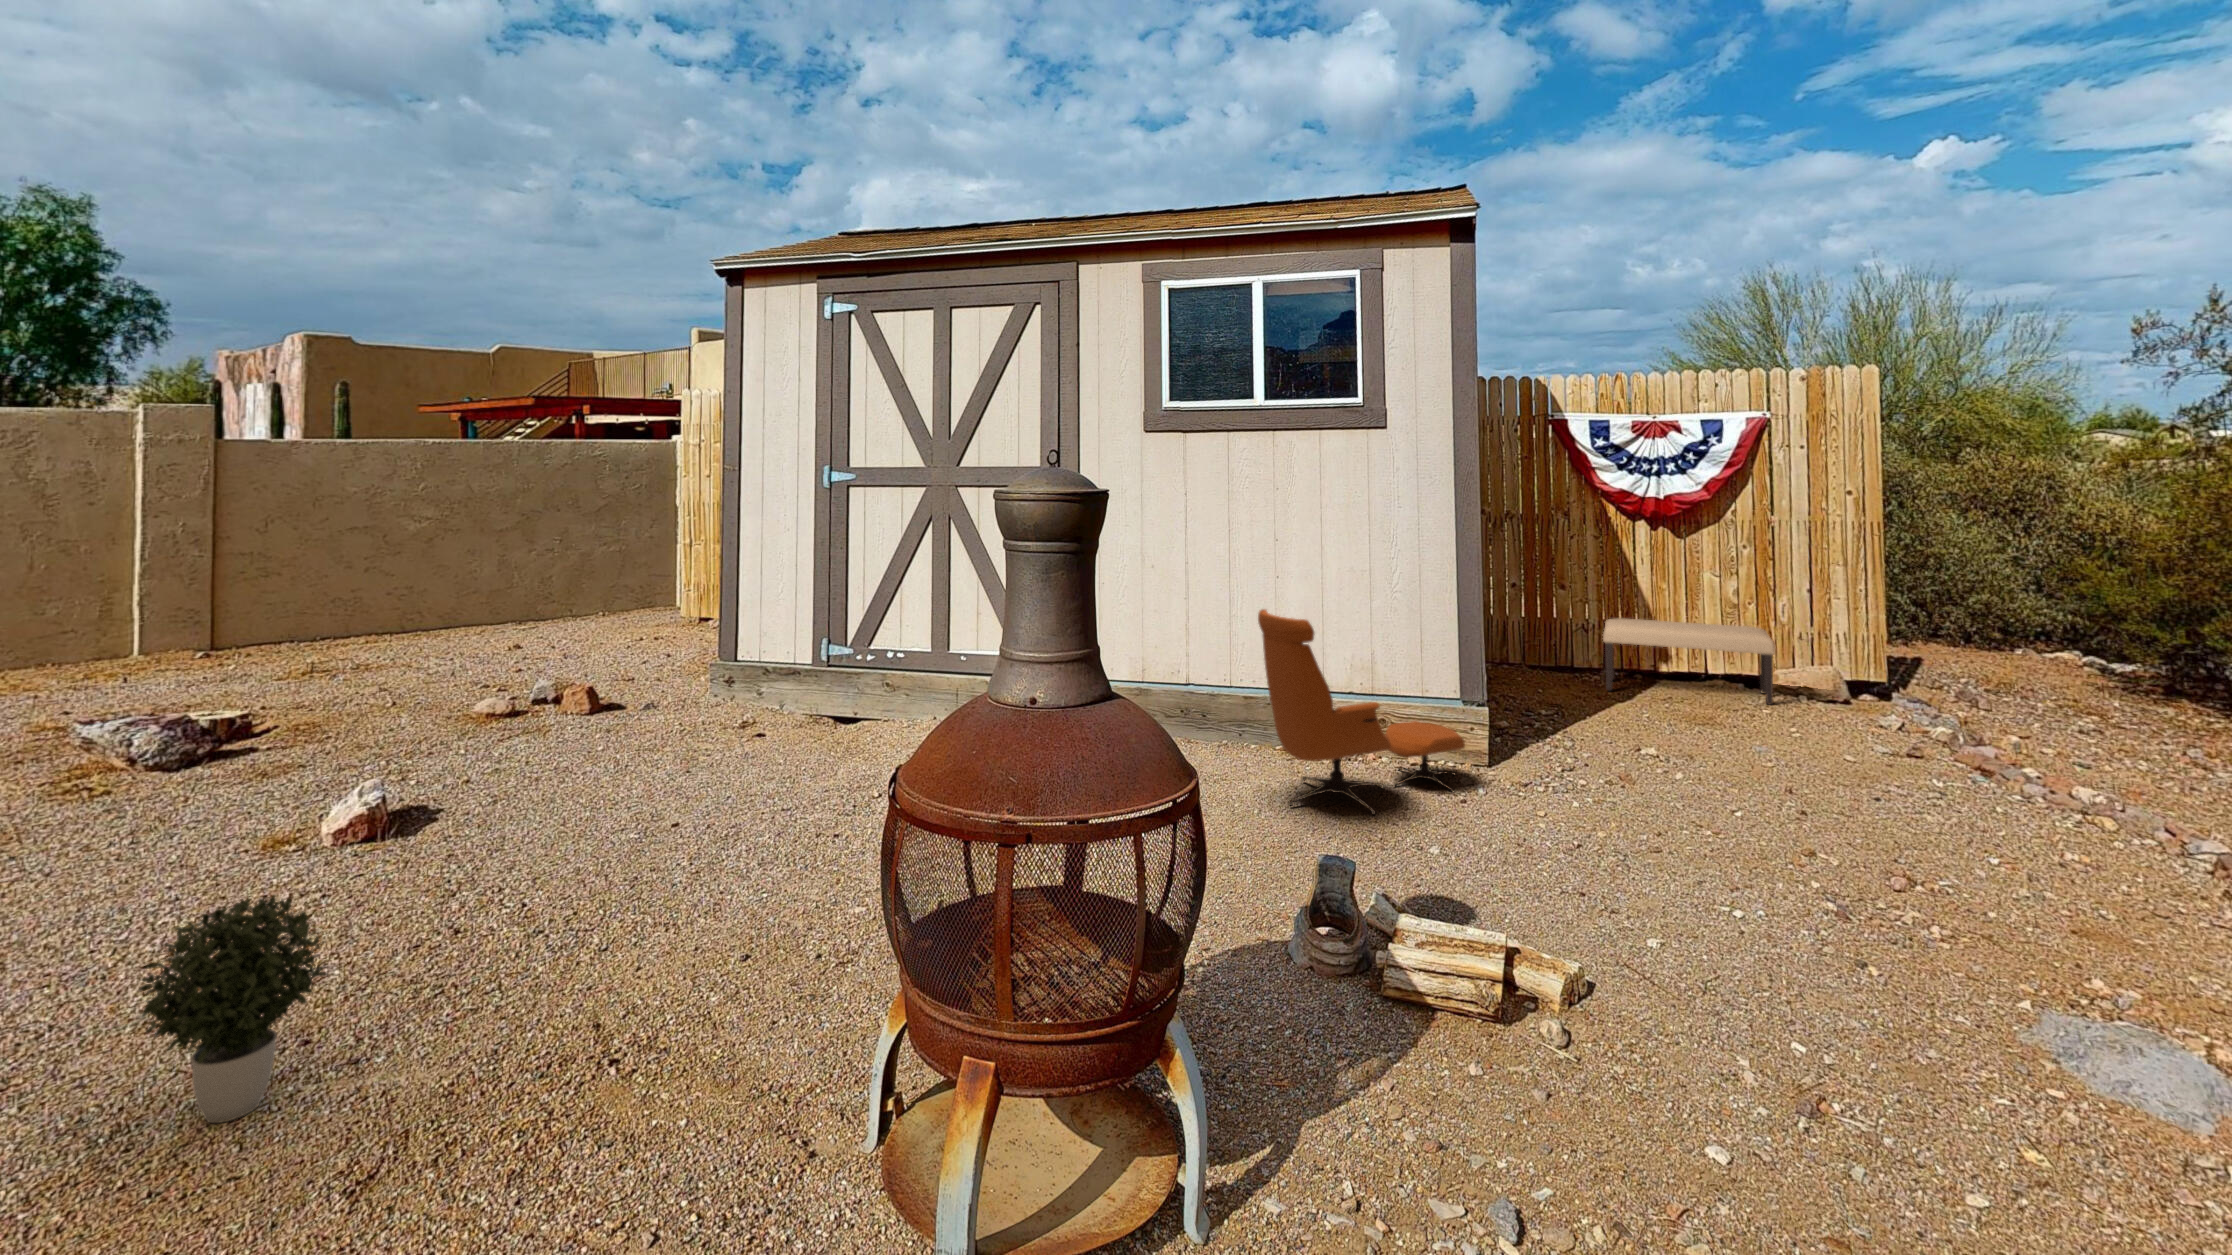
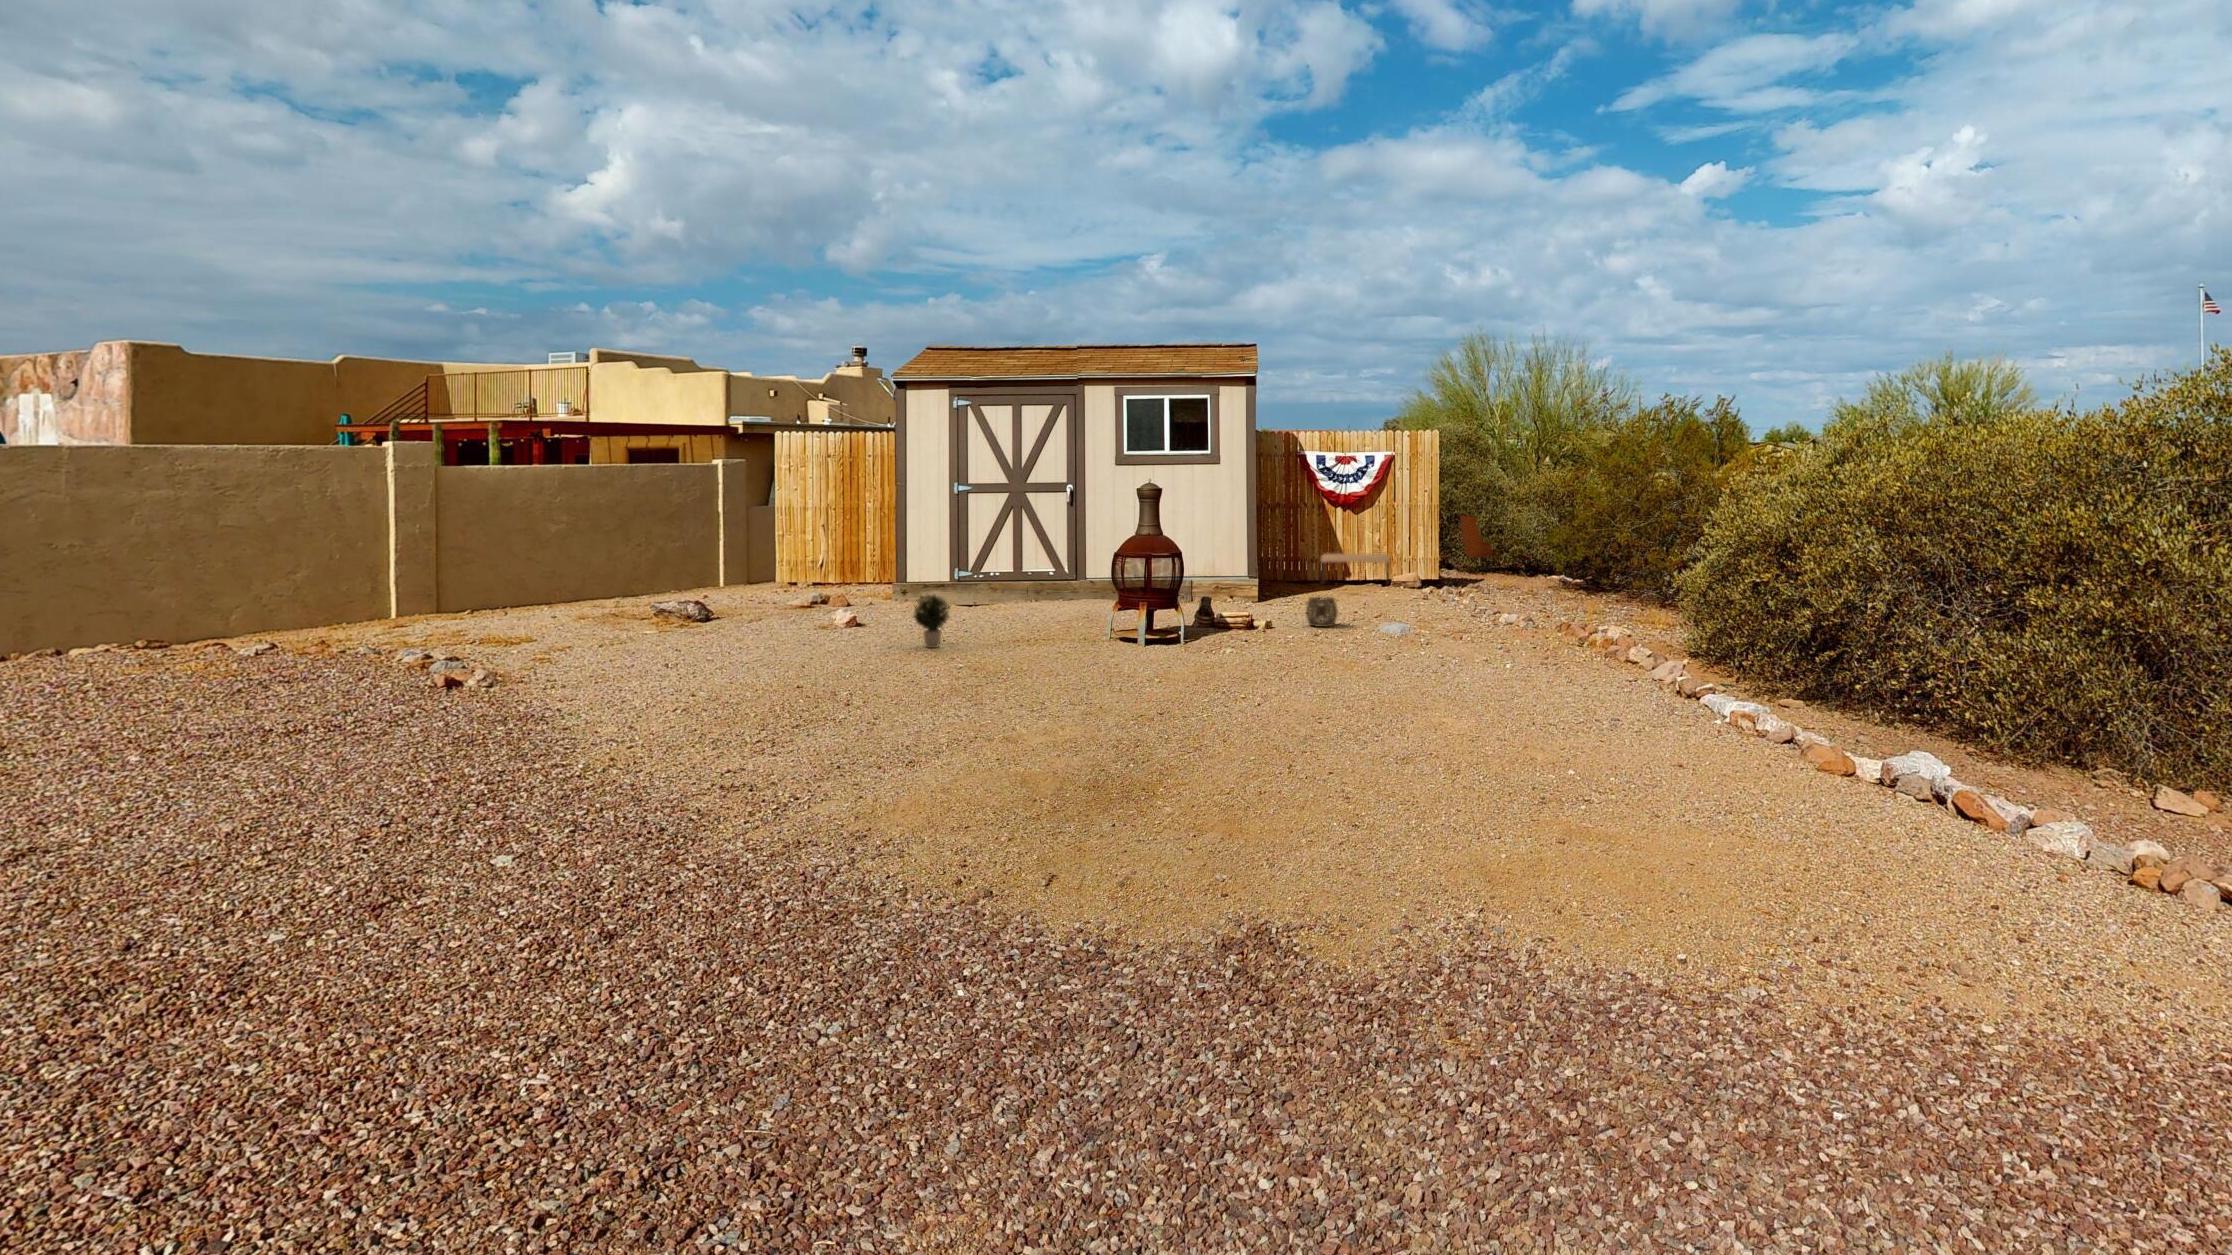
lounge chair: present [1258,609,1465,815] -> present [1460,516,1511,569]
woven basket: none [1671,883,1803,1023] -> present [1306,597,1338,627]

